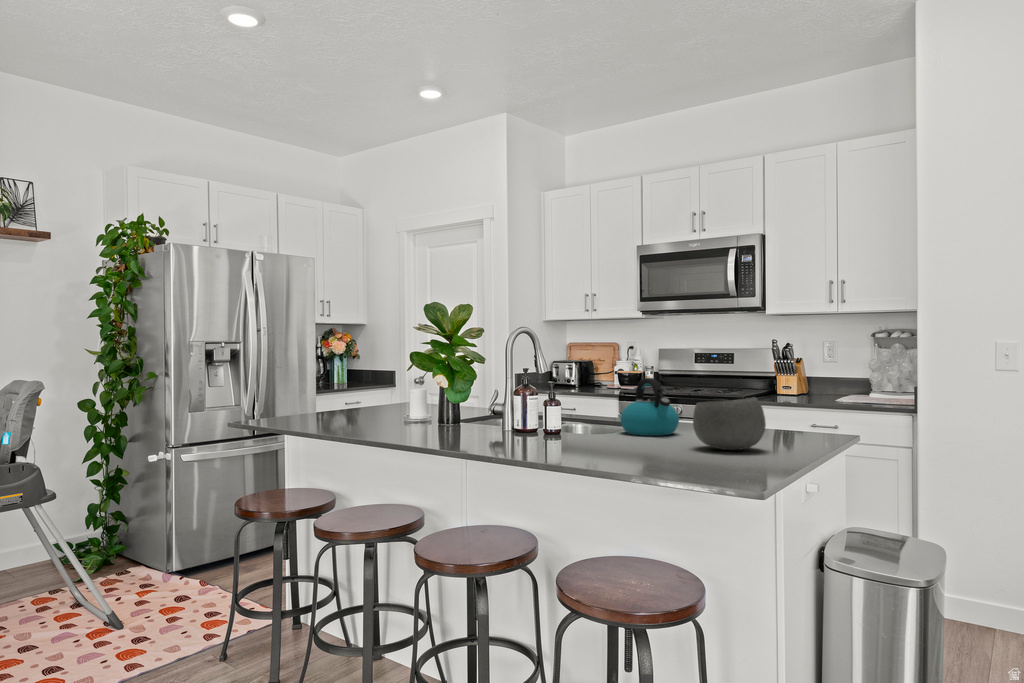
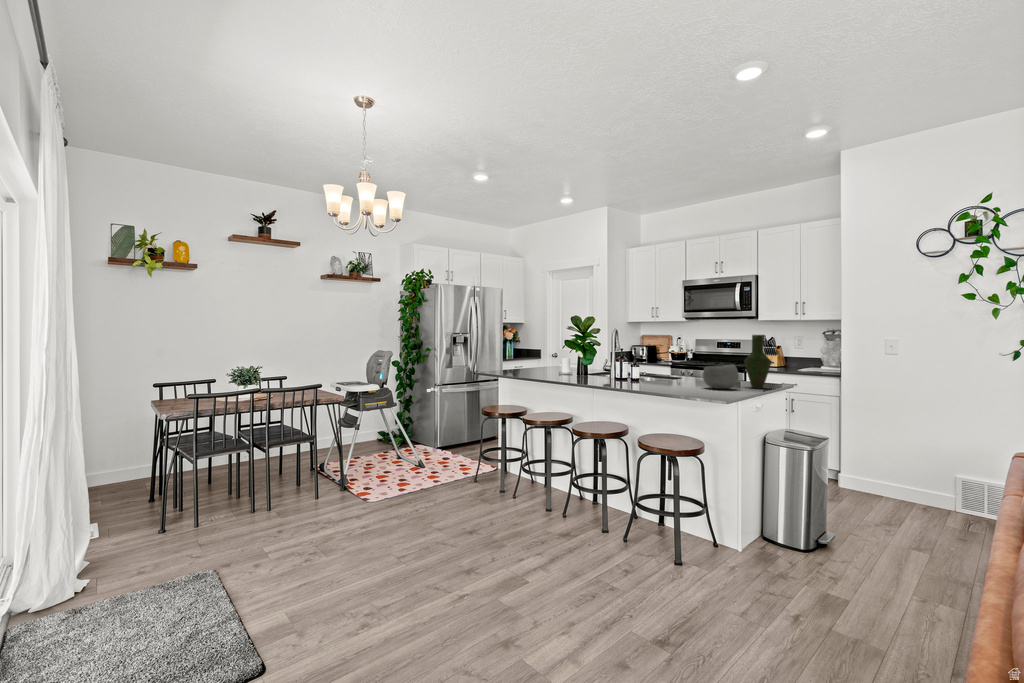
vase: none [769,335,824,445] -> present [744,335,771,388]
kettle: present [620,378,679,436] -> none [669,355,699,383]

